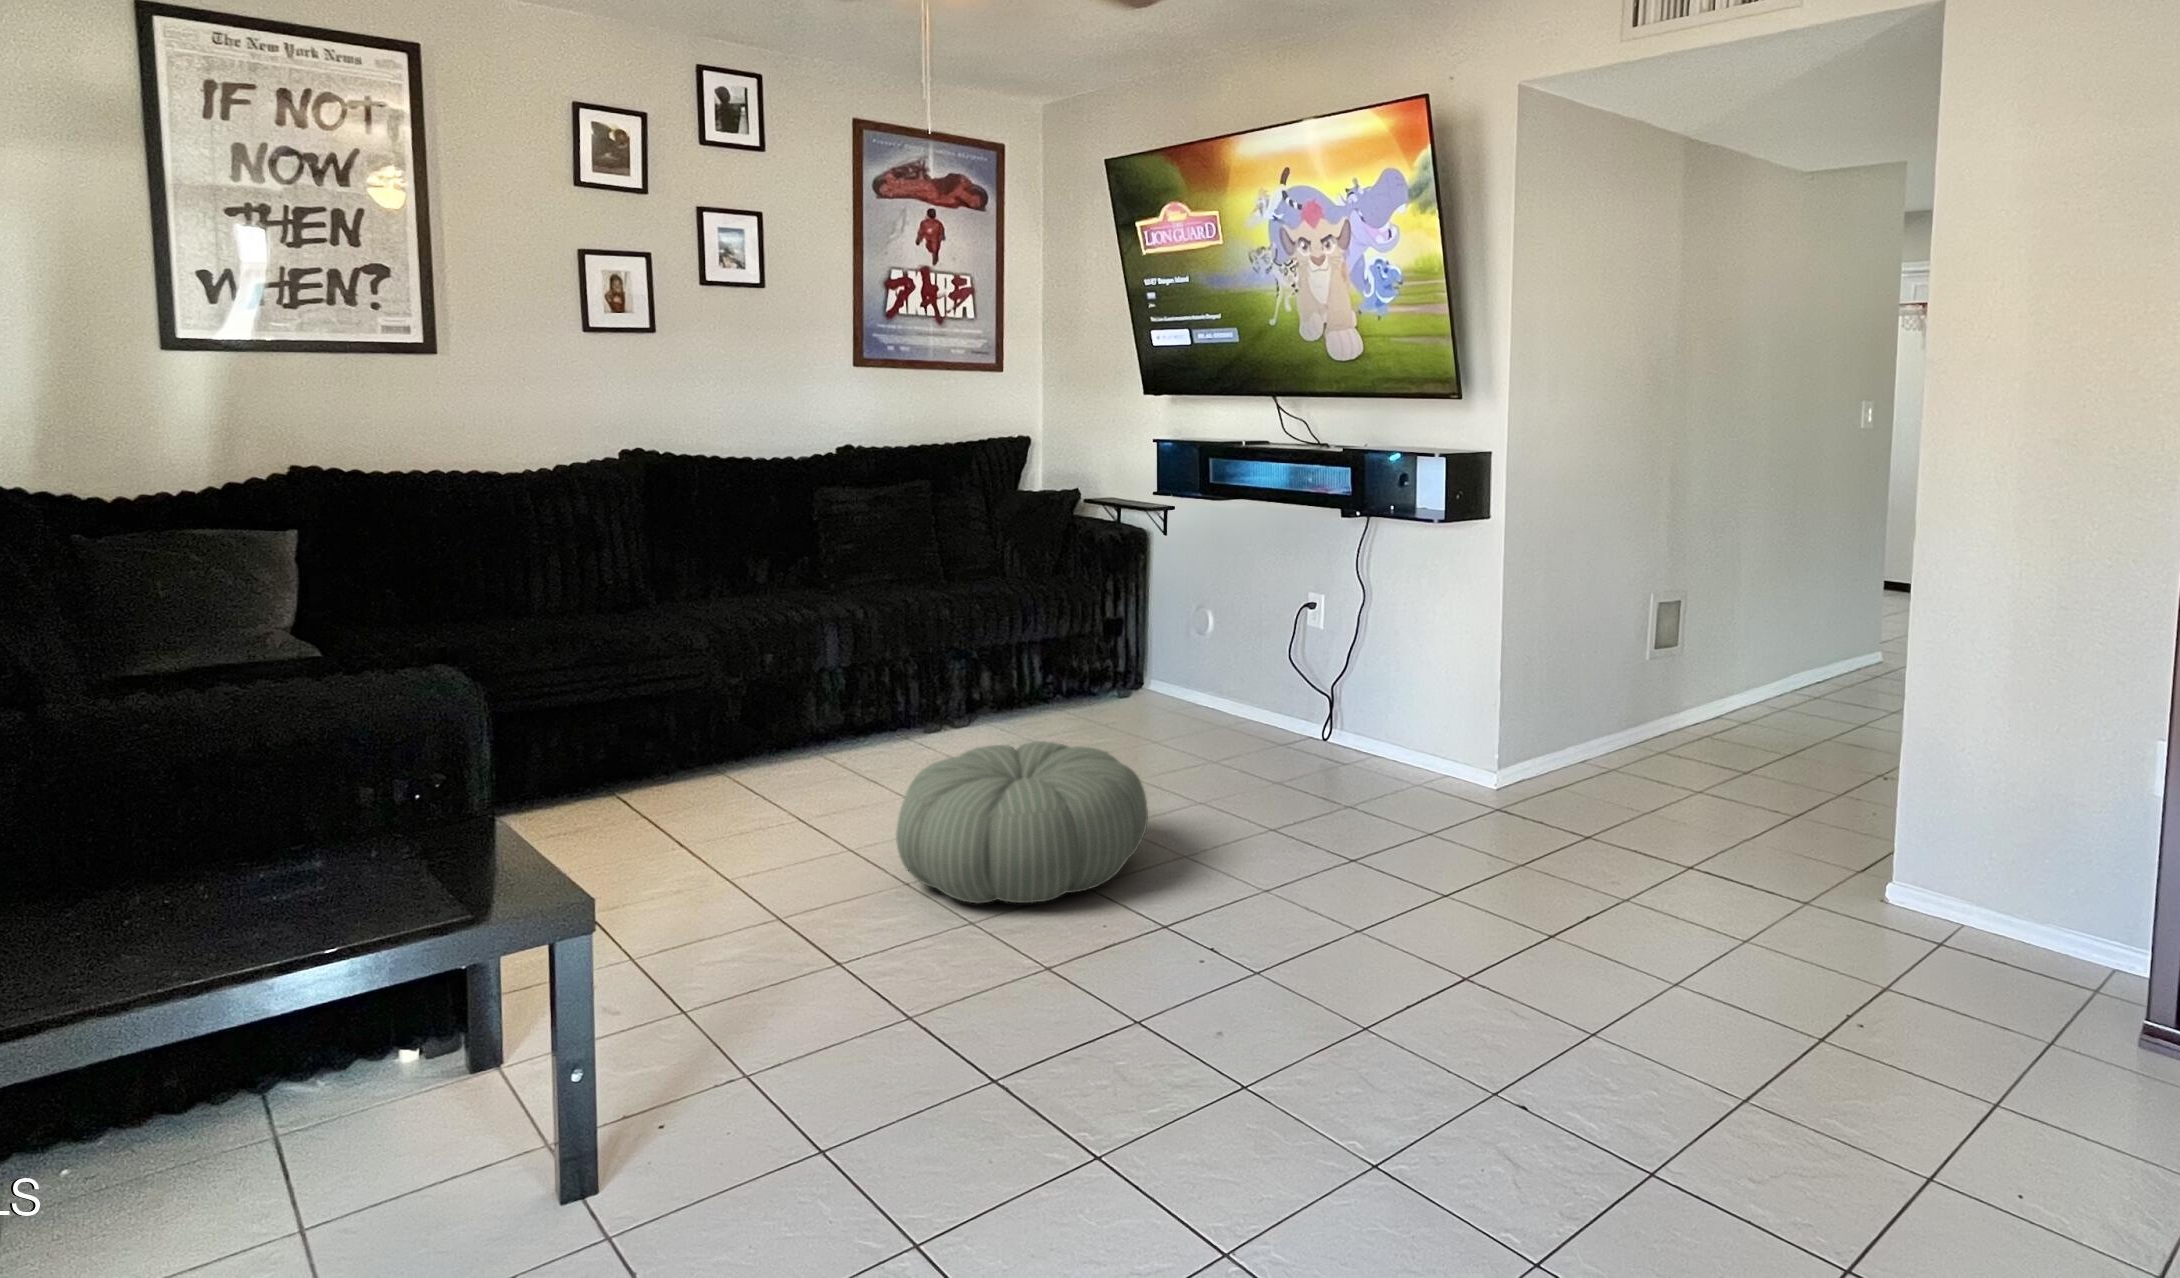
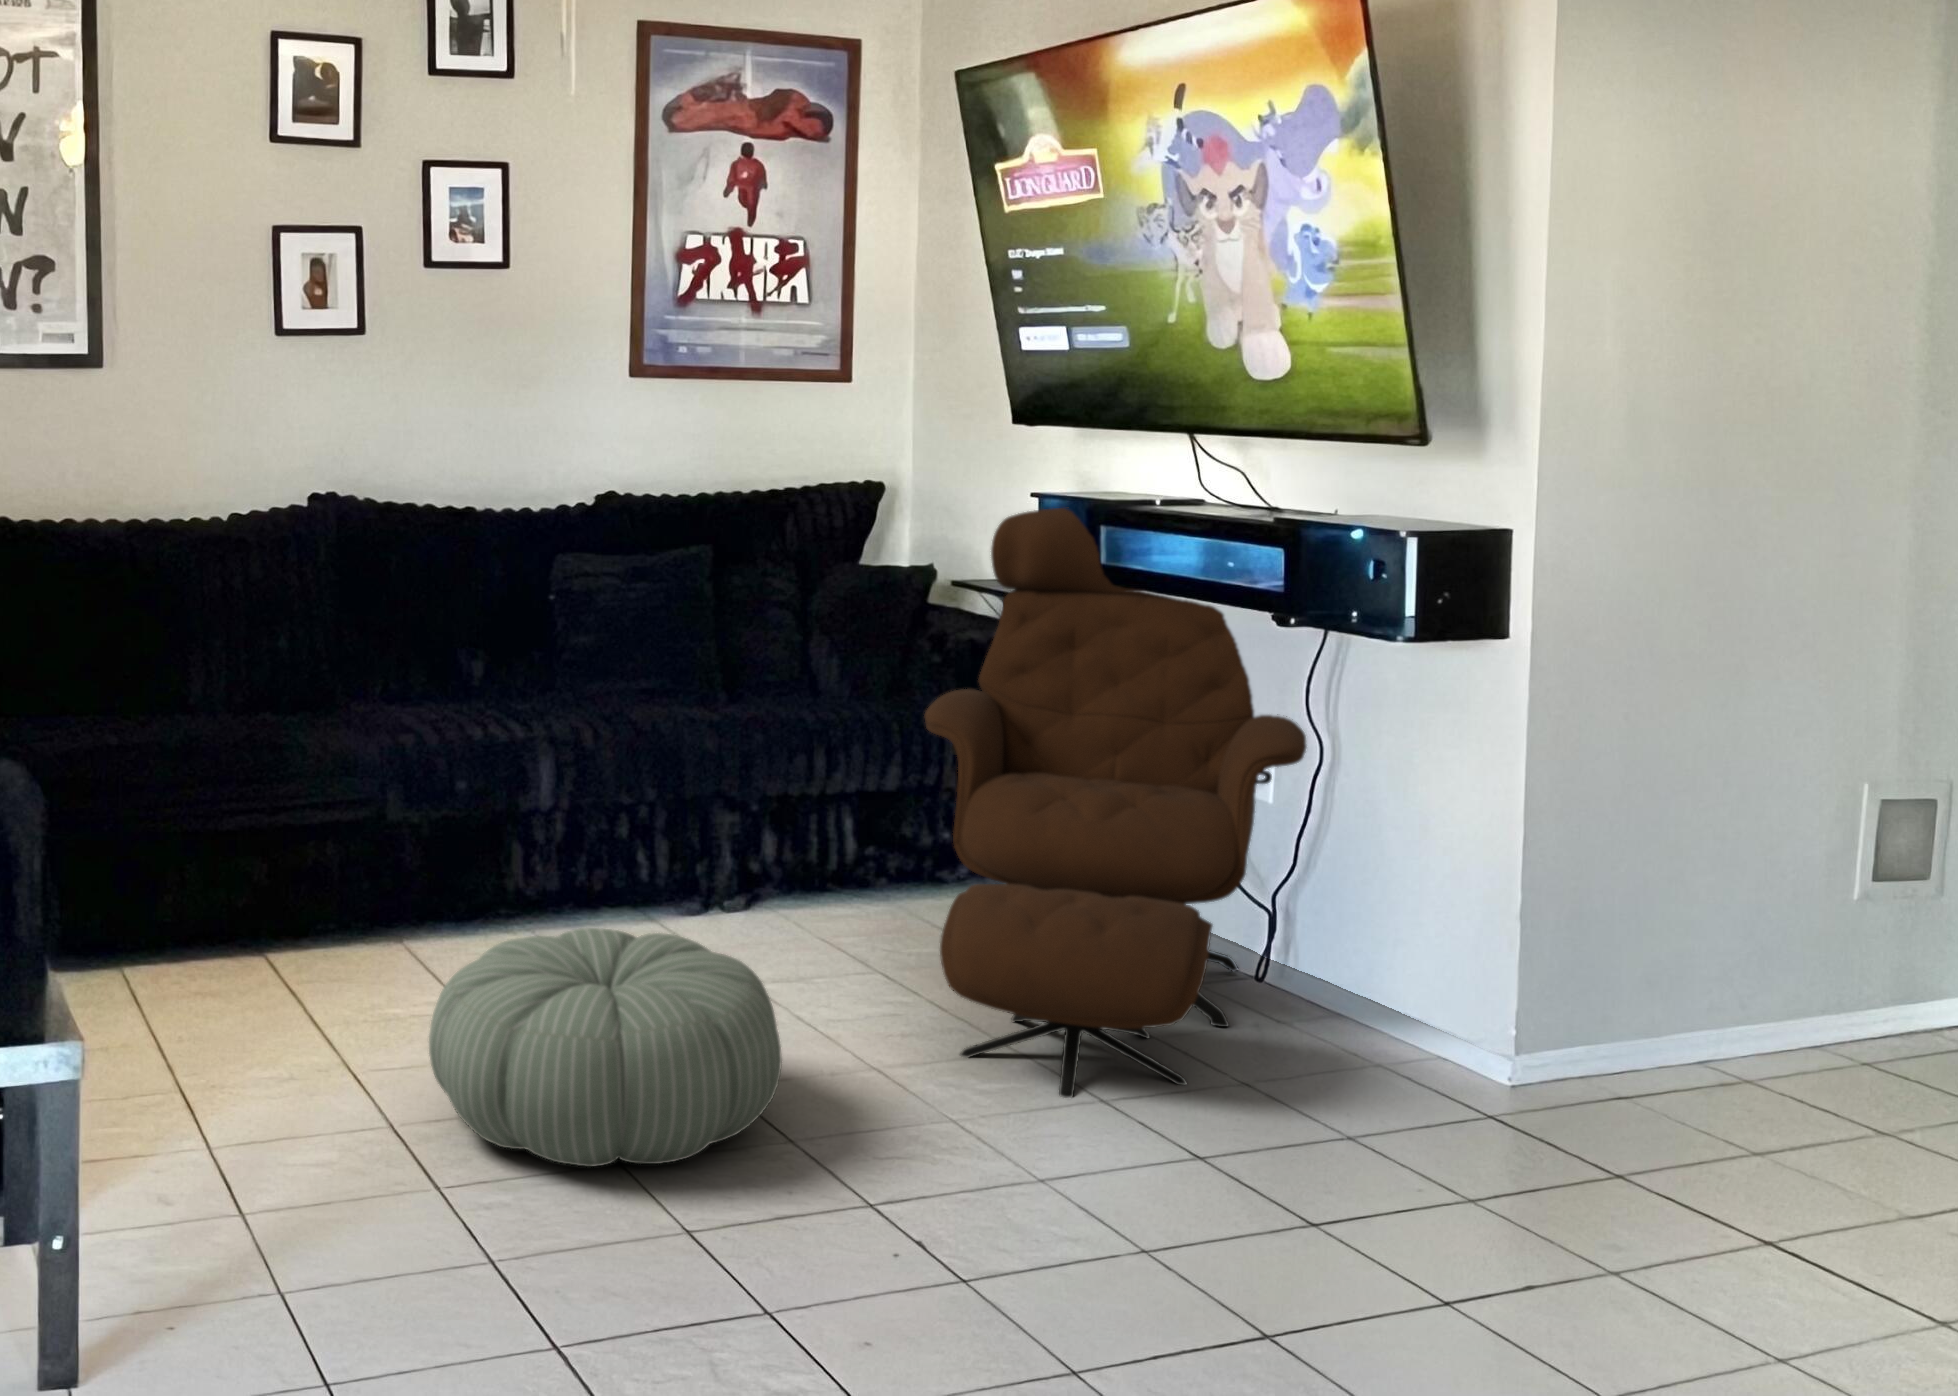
lounge chair: none [1126,442,1358,805] -> present [925,508,1306,1098]

